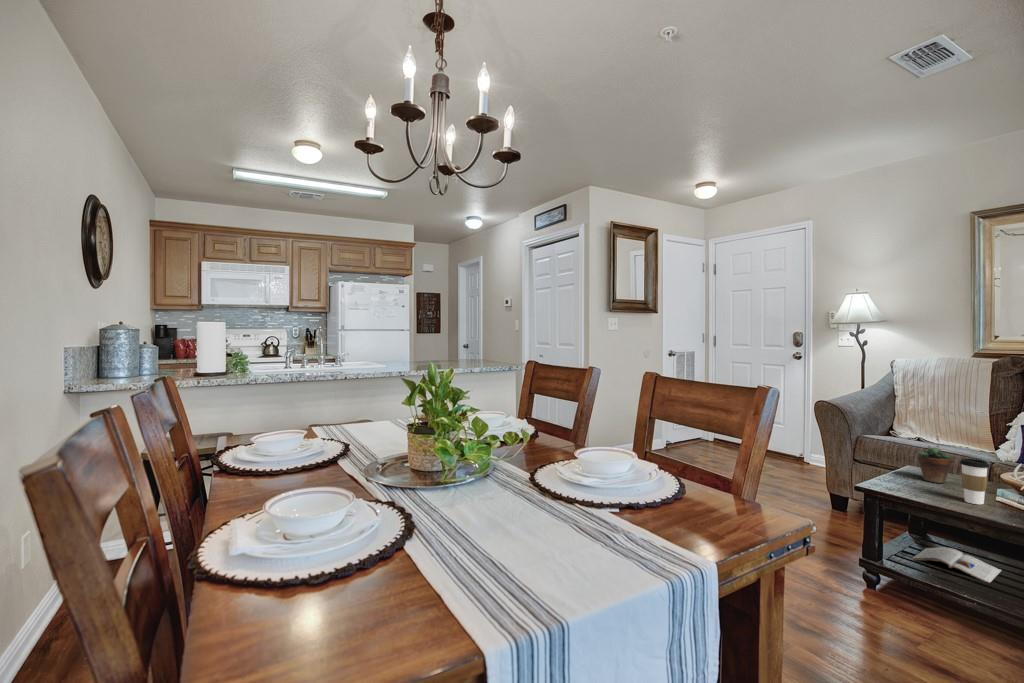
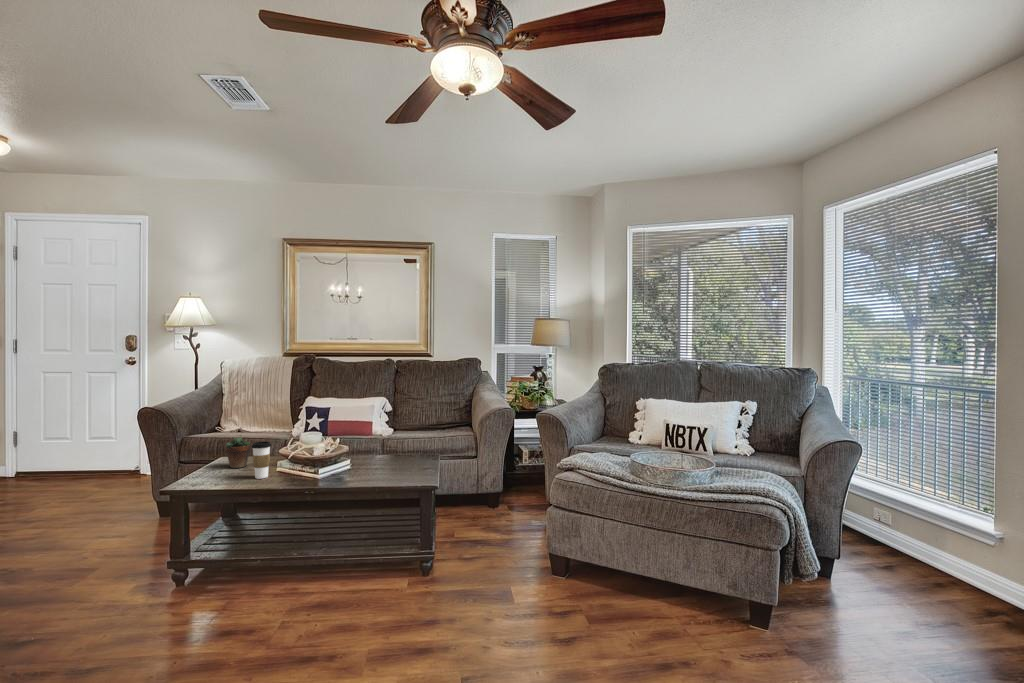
magazine: present [913,547,1001,583] -> none [221,520,285,542]

